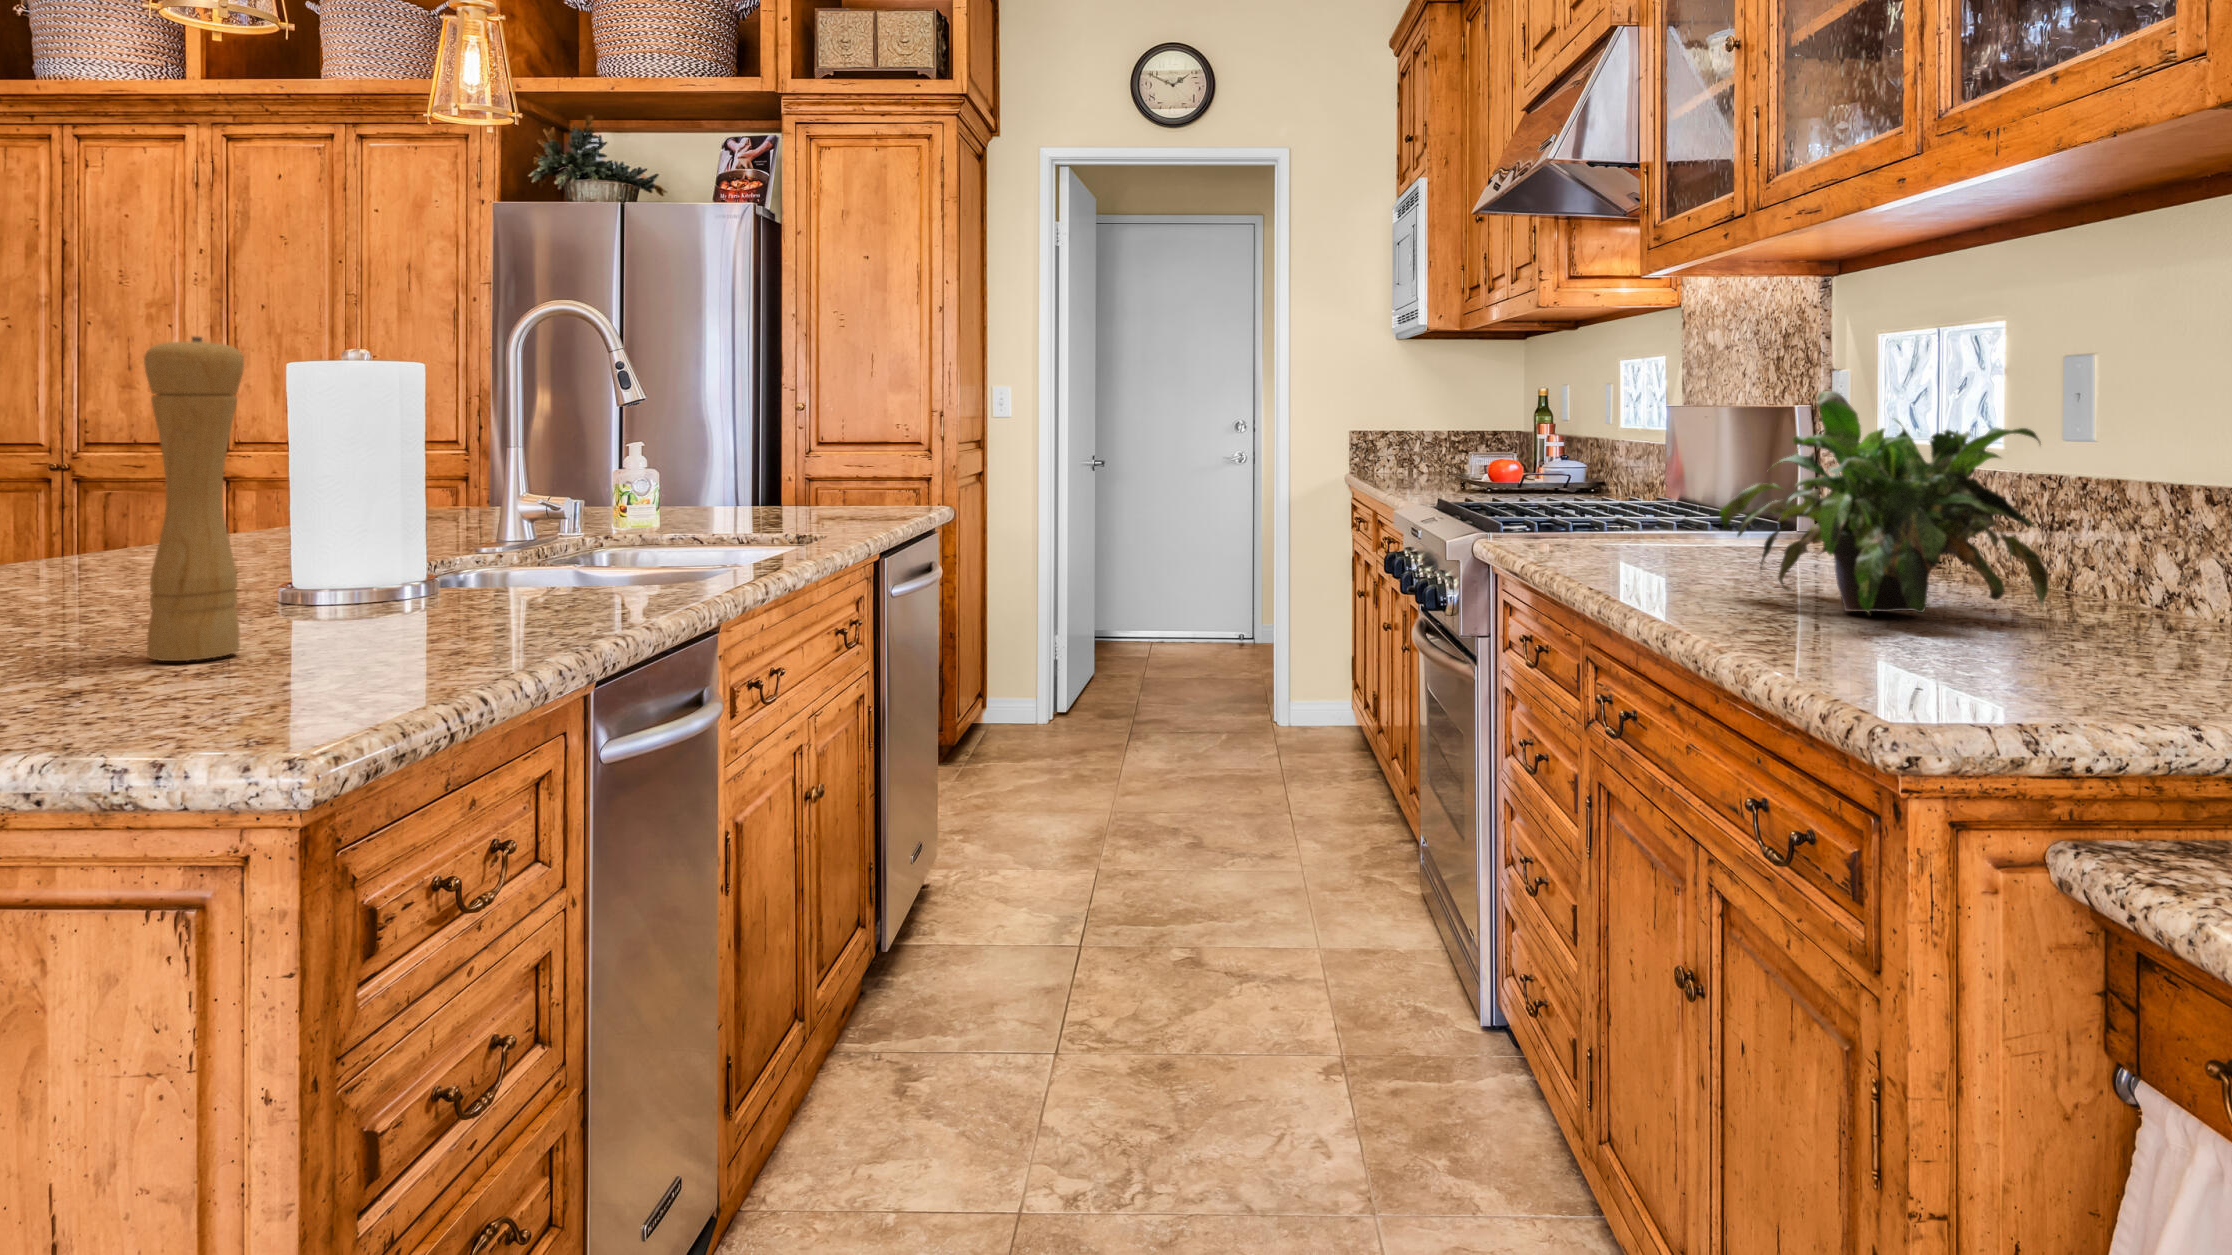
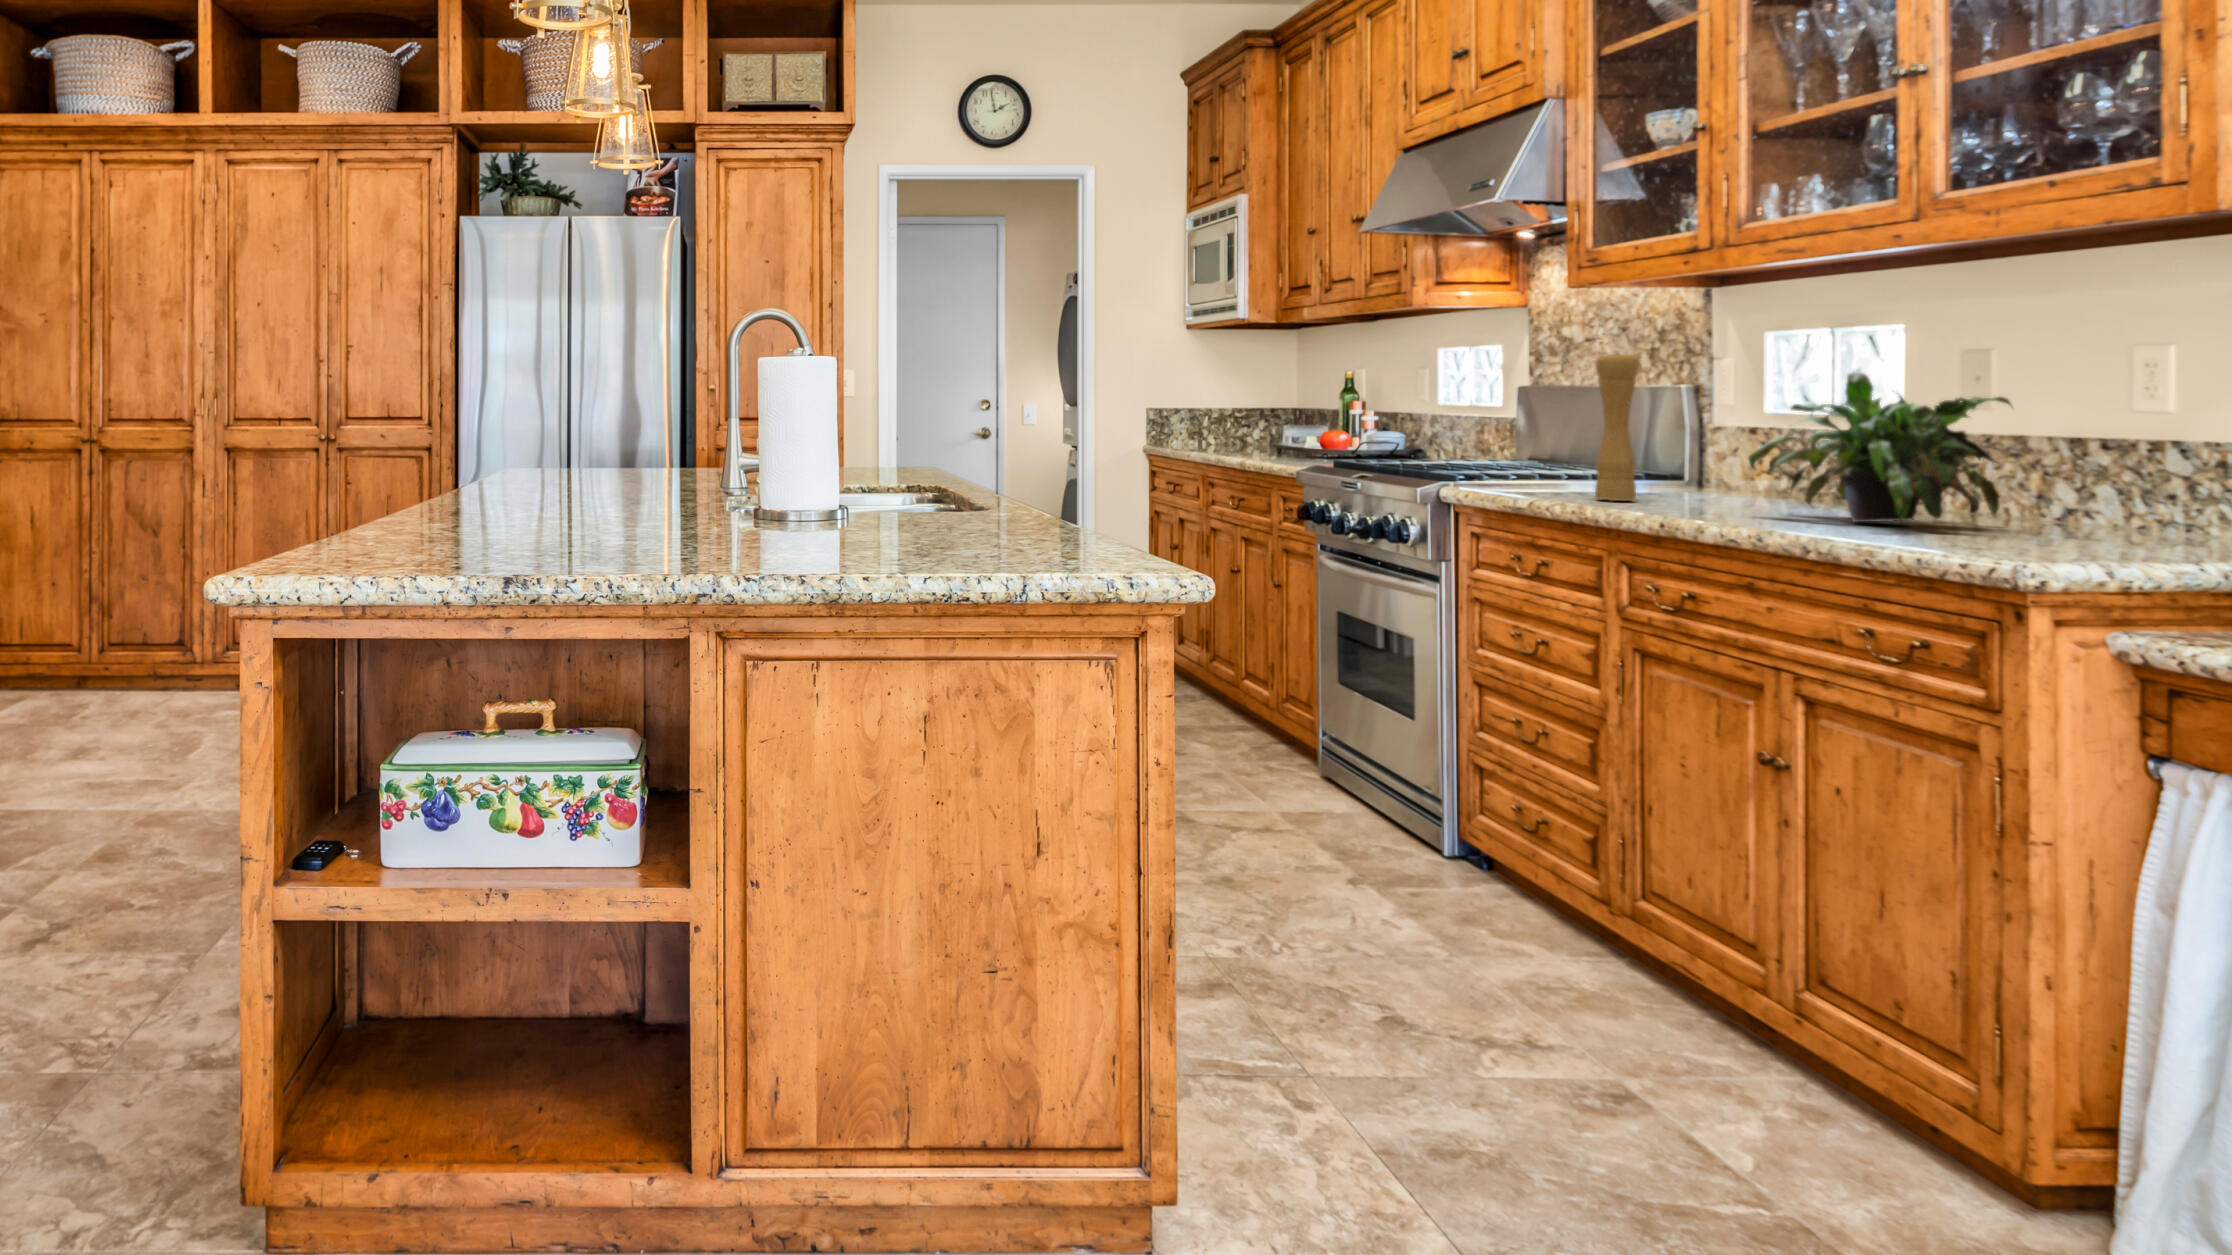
pepper mill: present [144,337,244,661] -> present [1595,351,1640,501]

